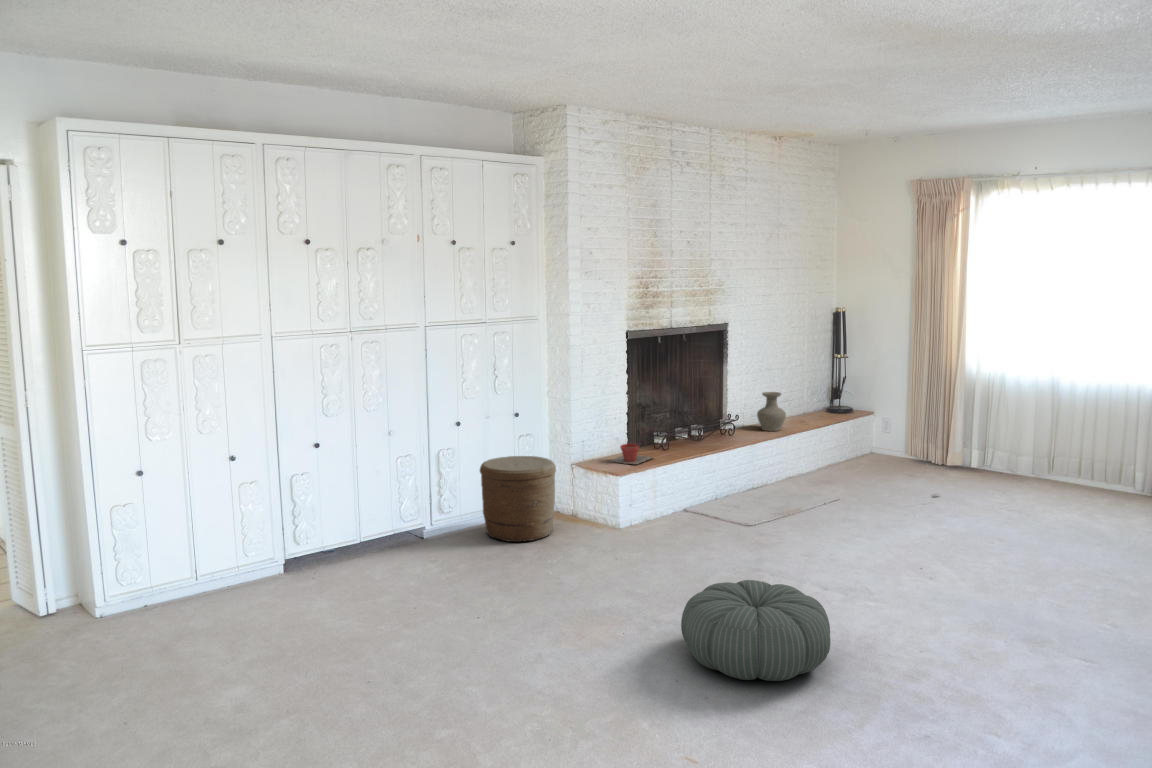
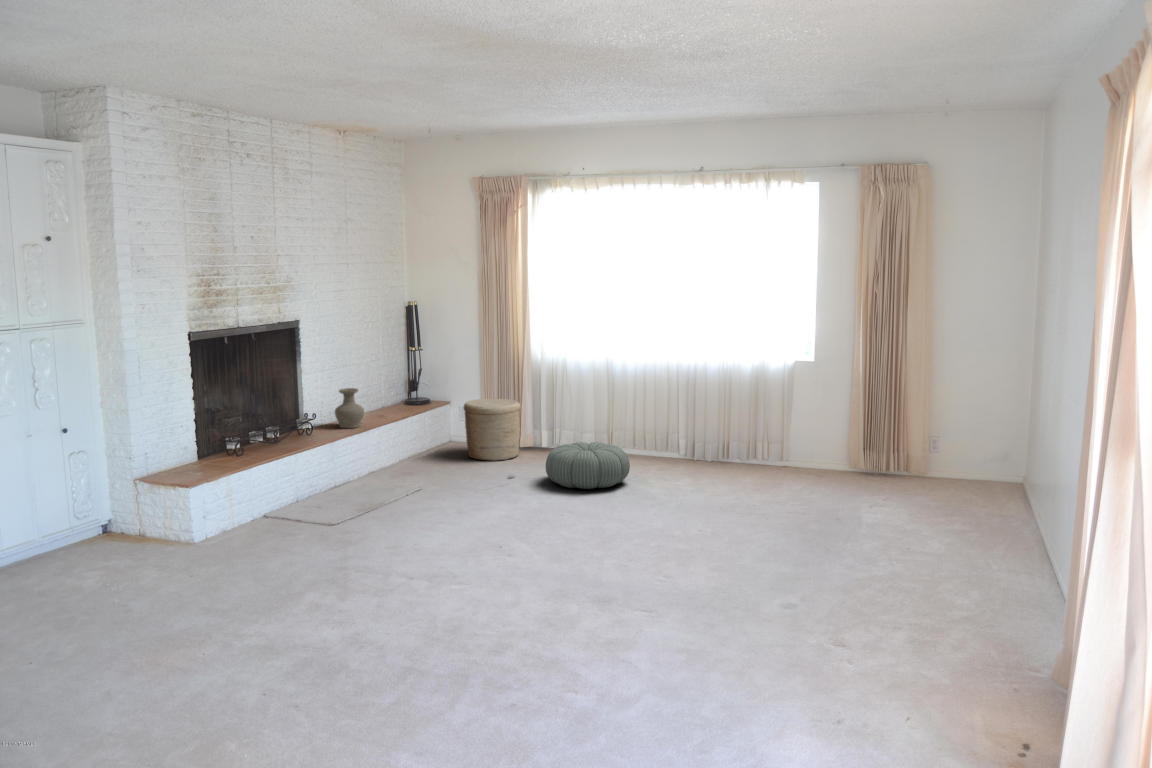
plant pot: present [610,444,653,464] -> none [177,452,229,474]
woven basket: present [480,456,556,542] -> present [463,398,521,461]
pouf: present [681,580,830,681] -> present [546,442,630,489]

